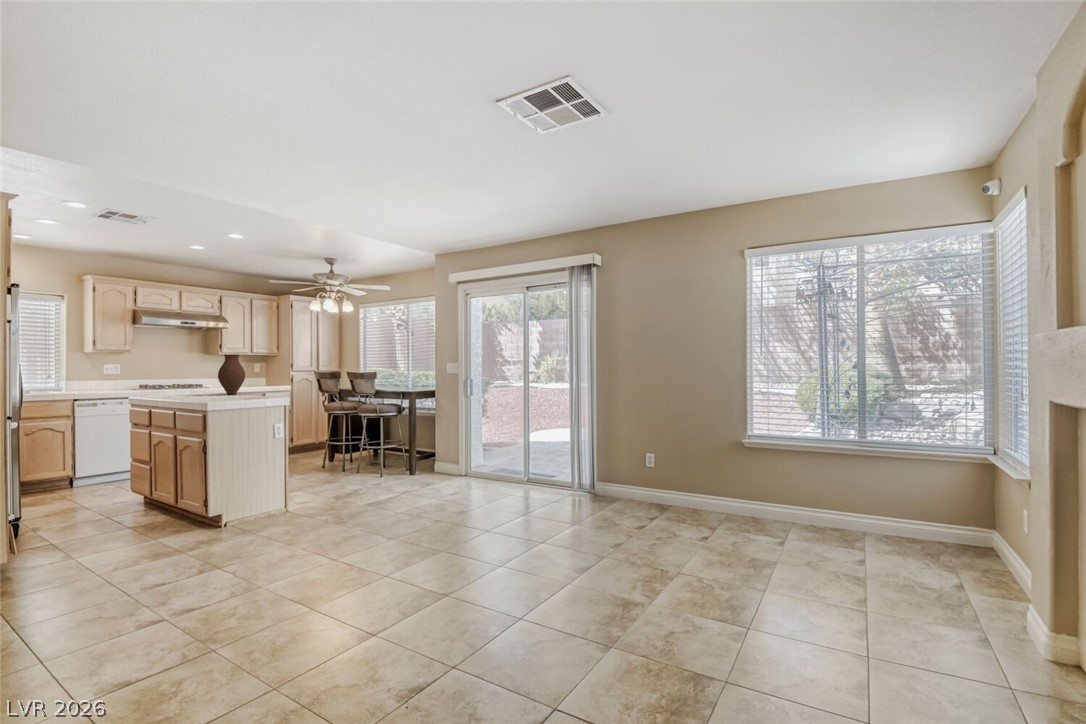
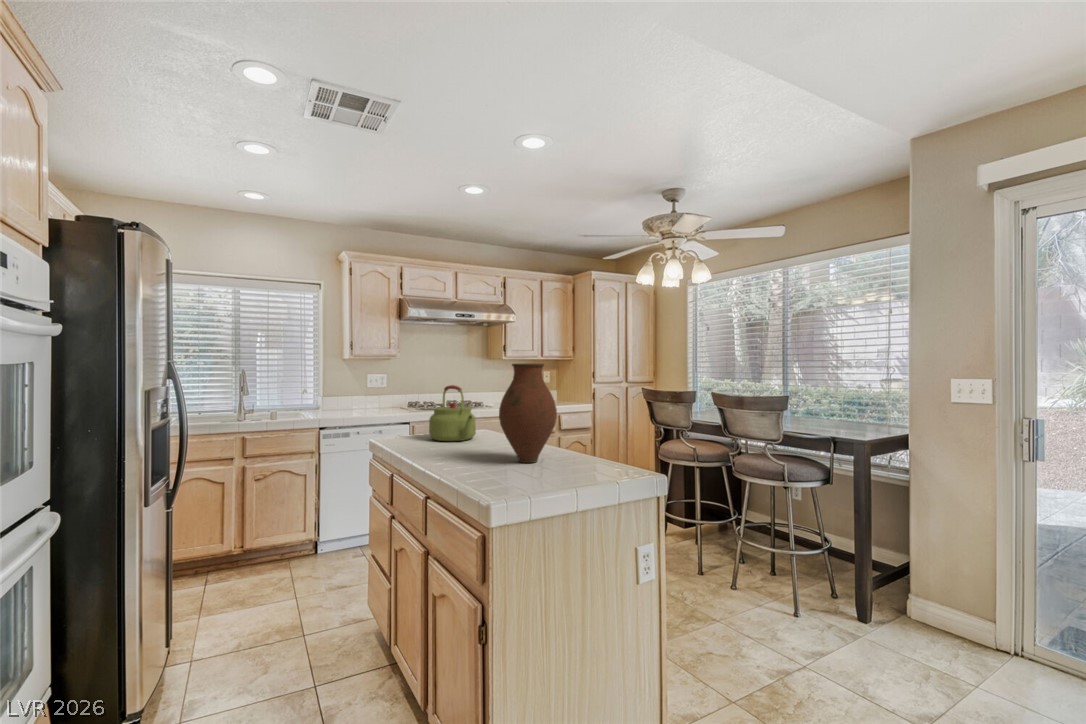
kettle: none [176,366,204,393] -> present [429,385,476,441]

